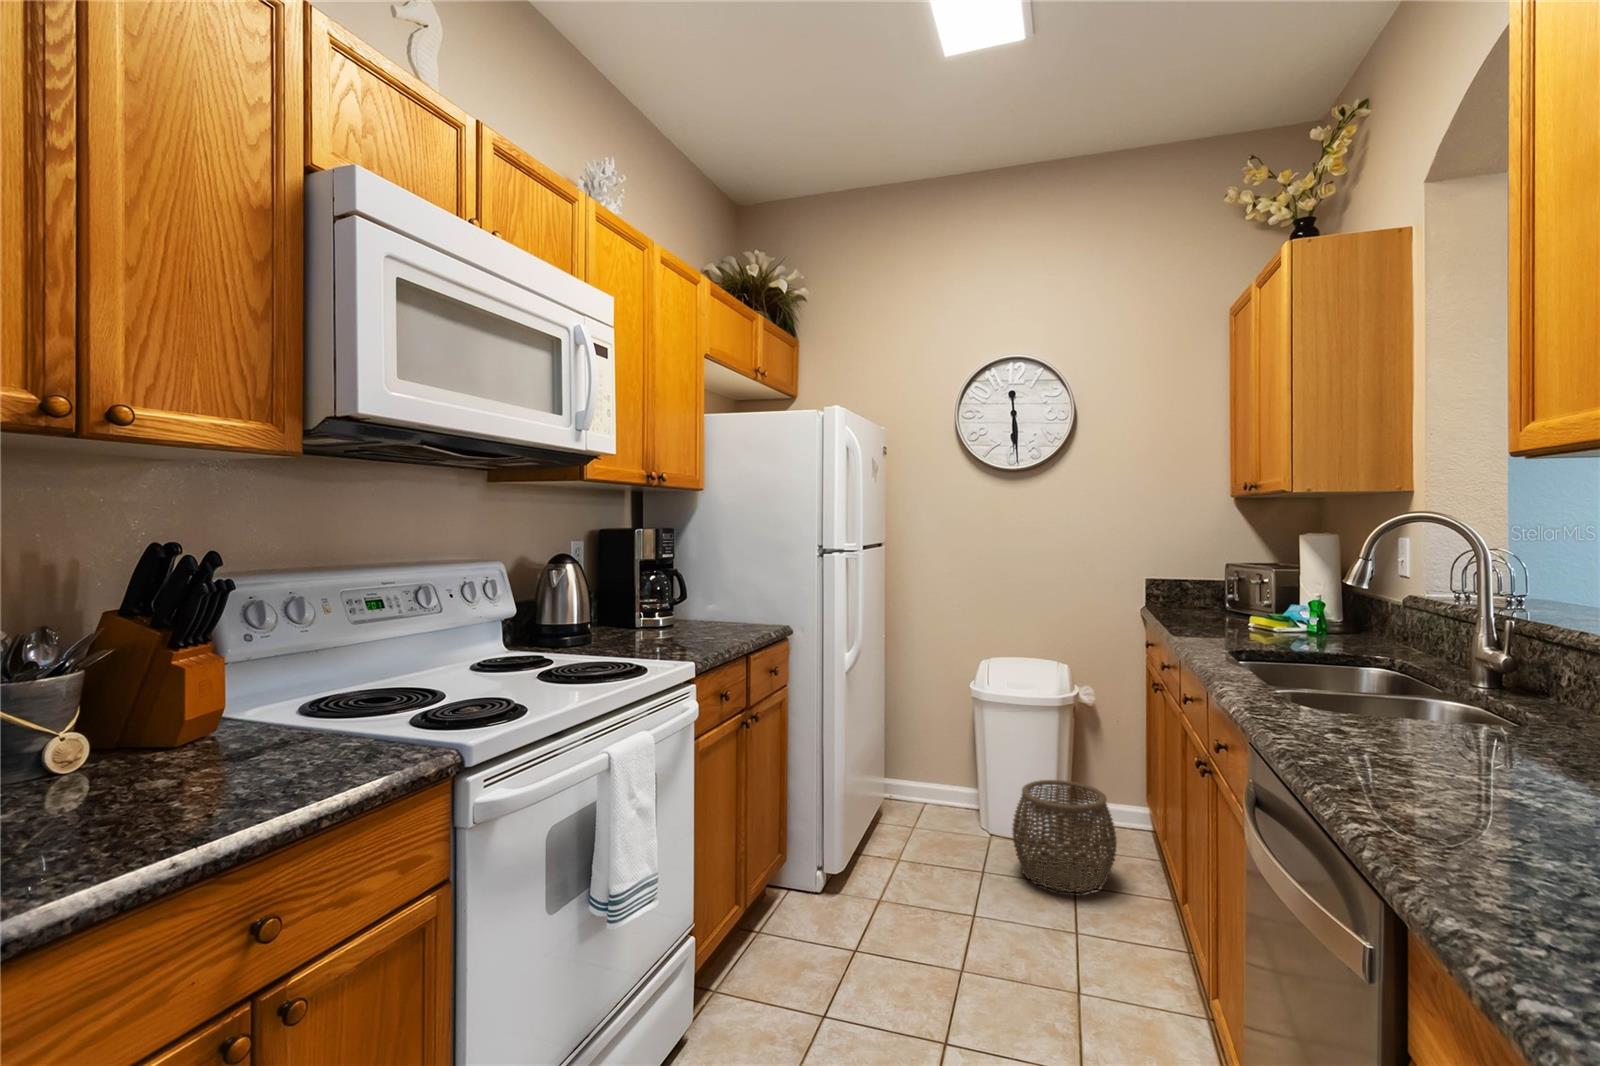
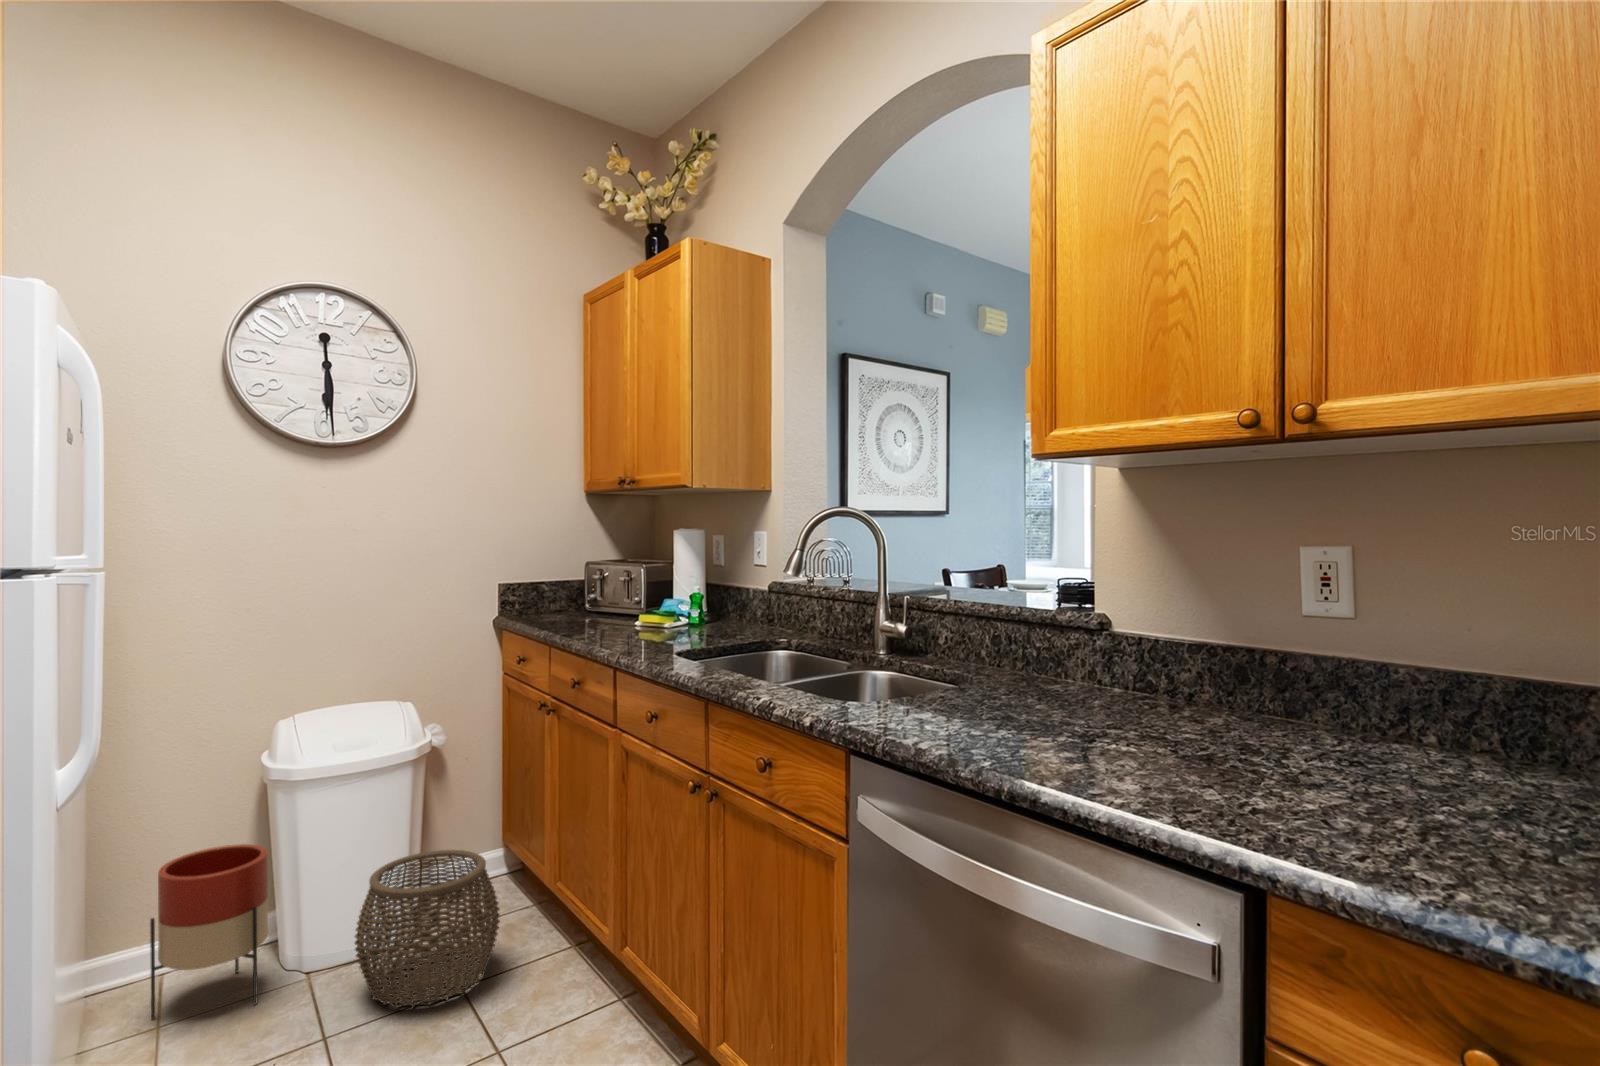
planter: none [904,740,967,849] -> present [150,844,269,1018]

